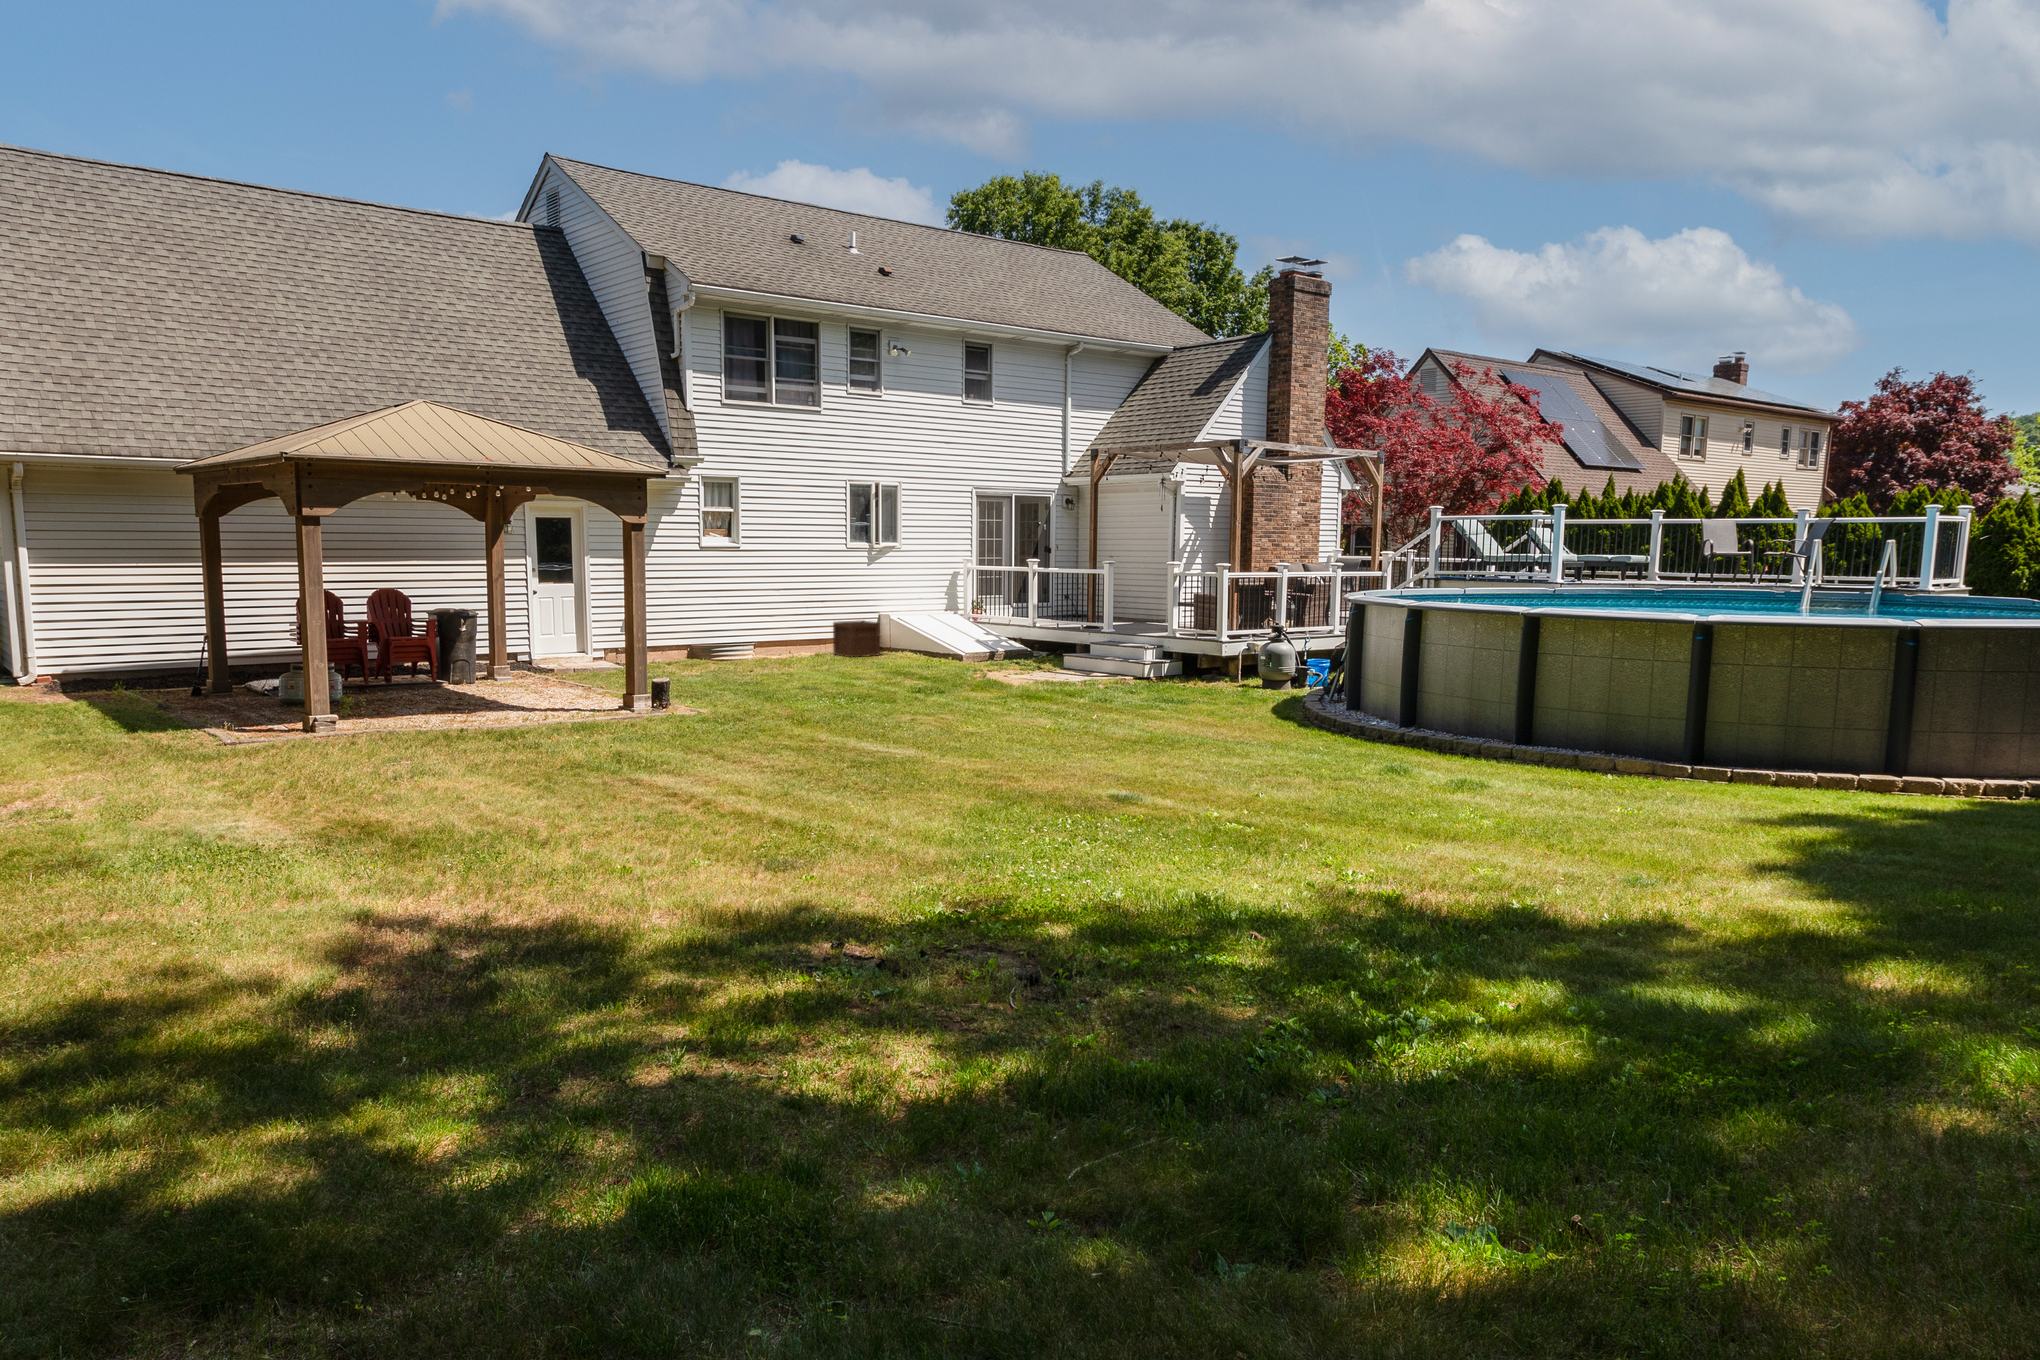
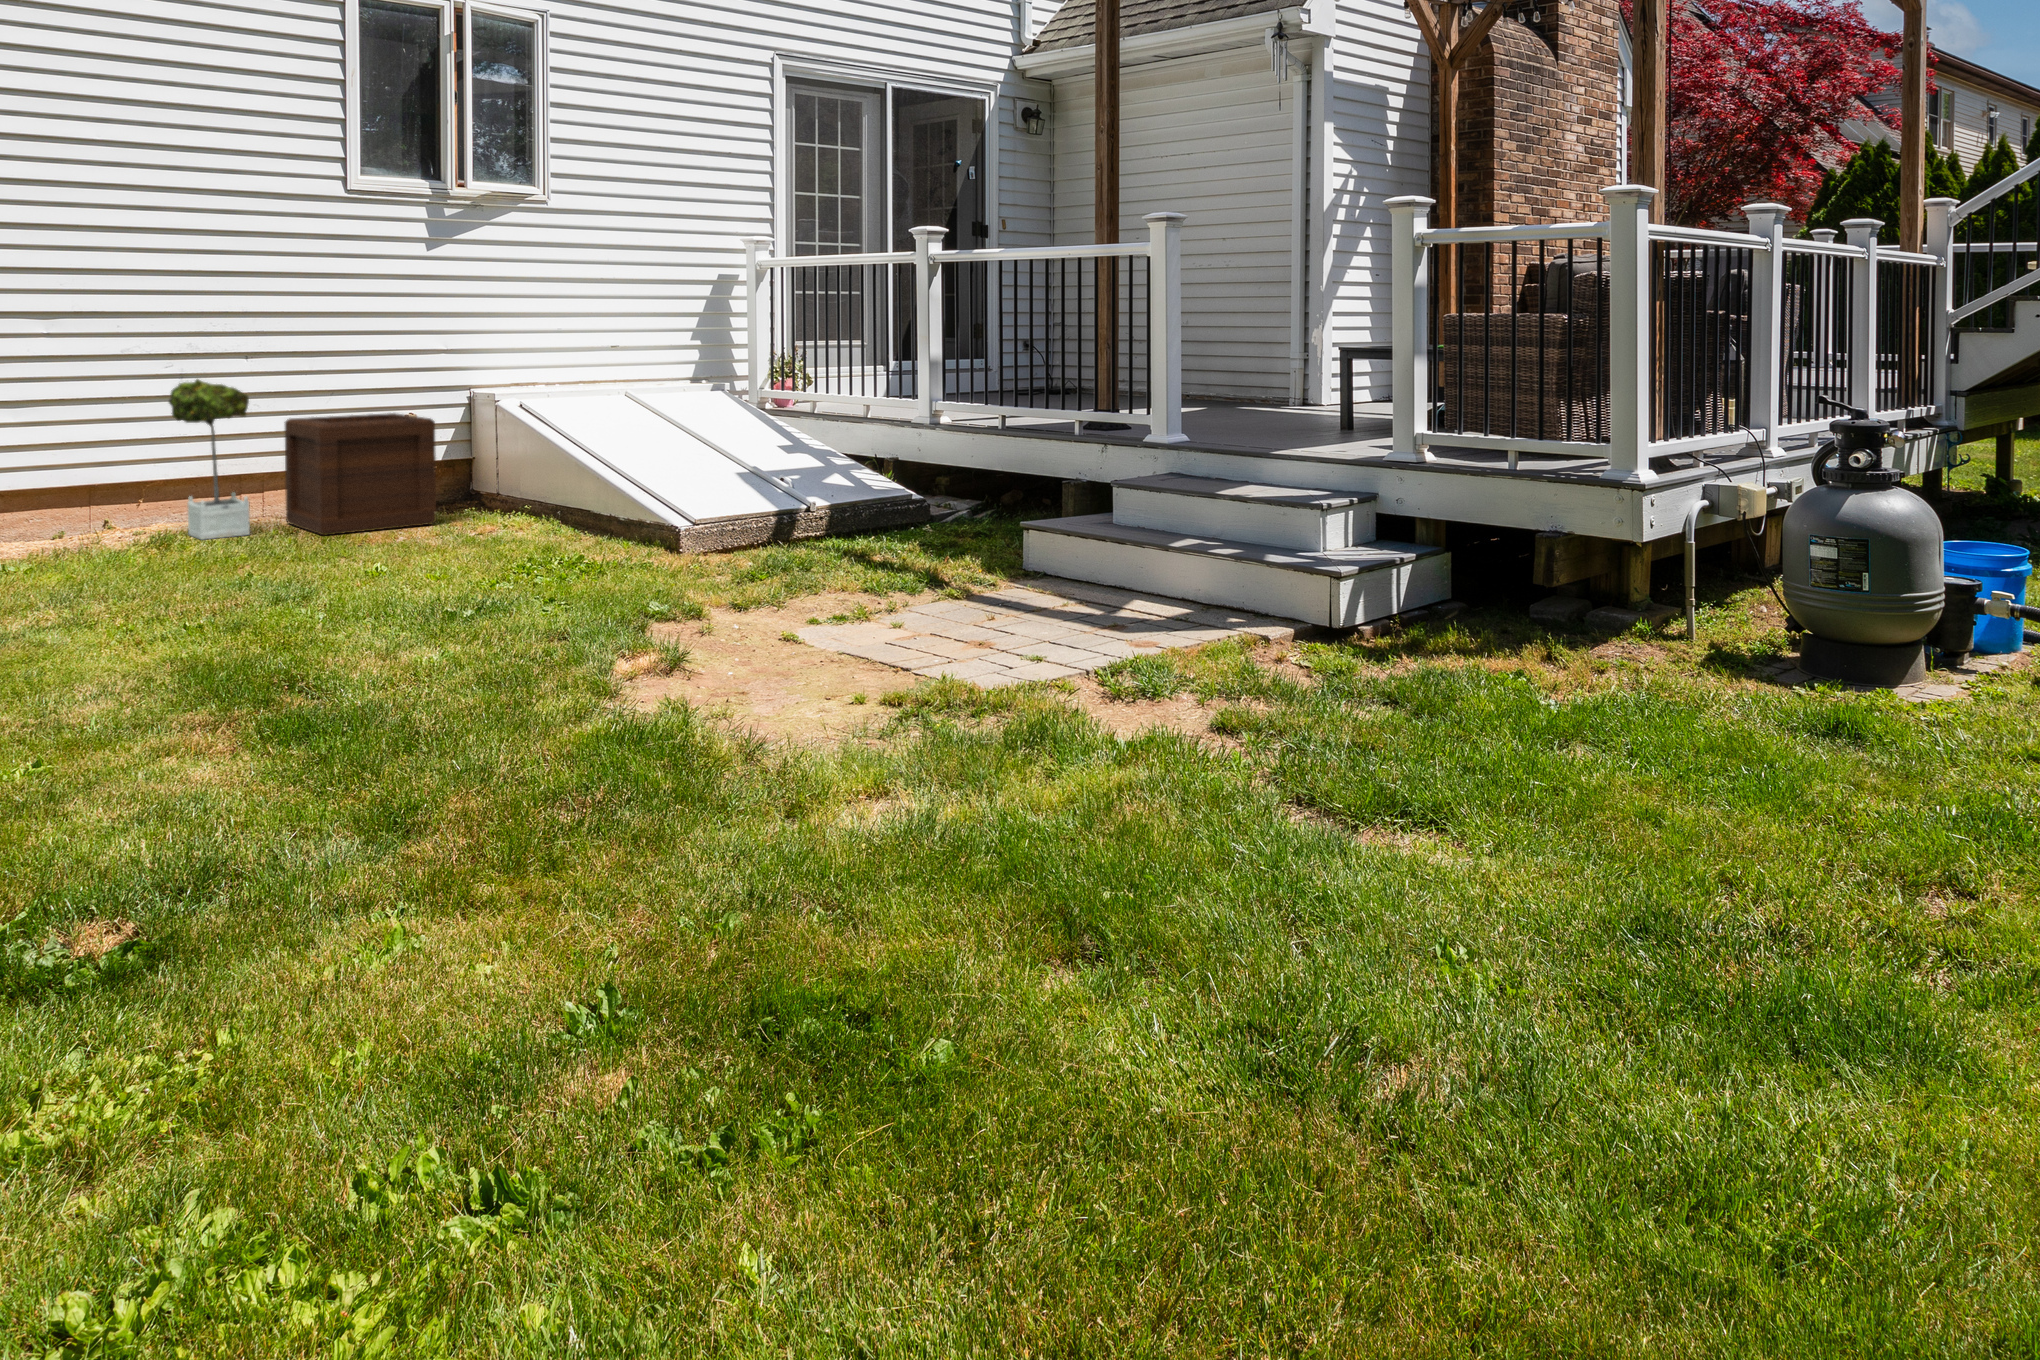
potted tree: none [808,609,830,658] -> present [169,379,250,539]

